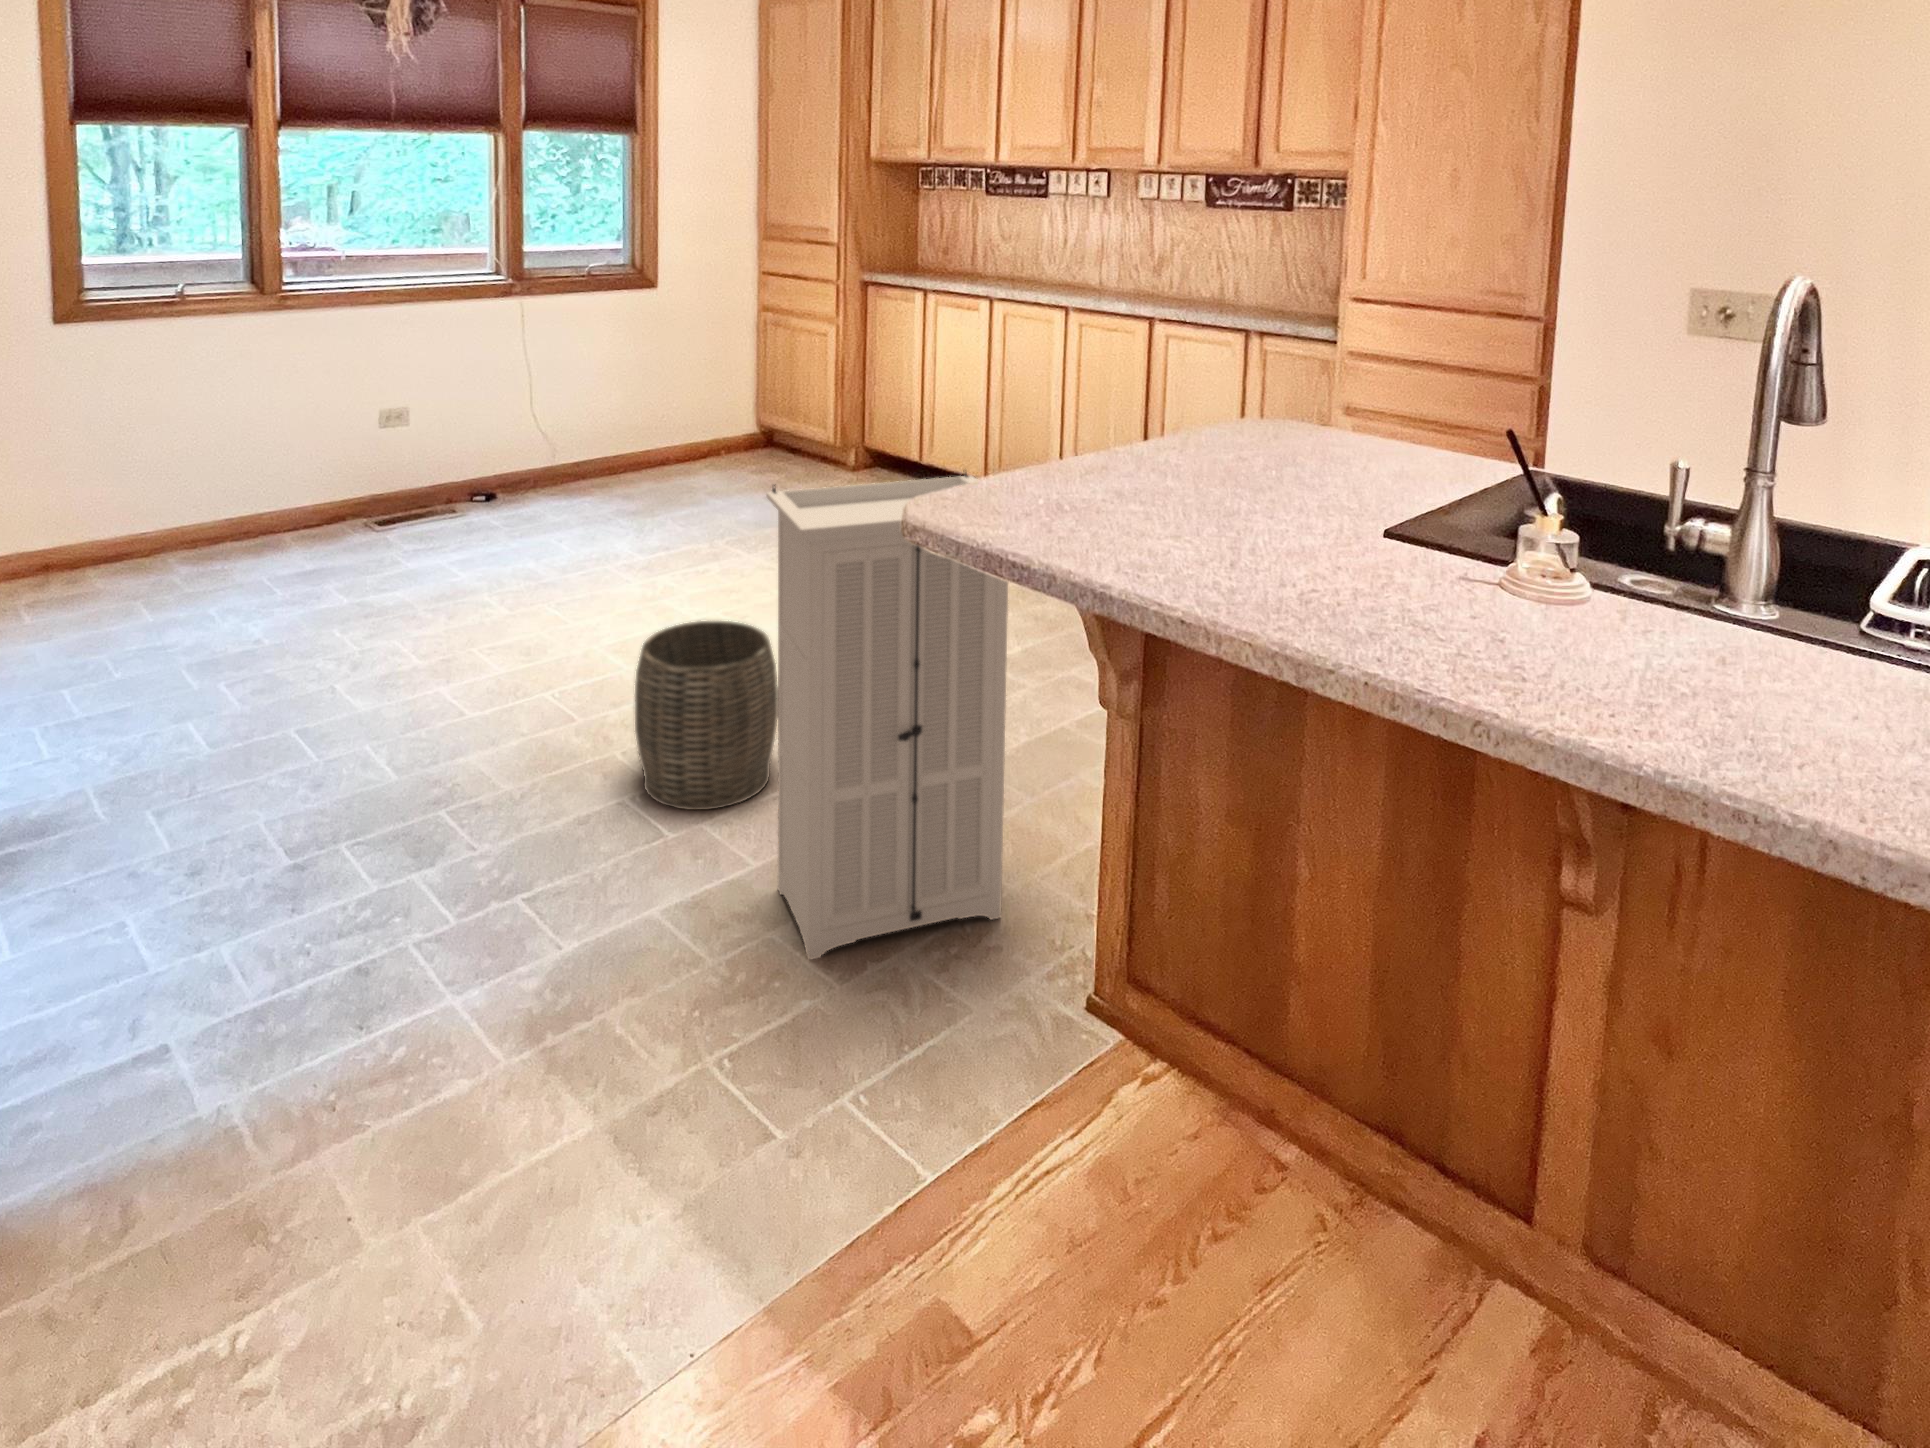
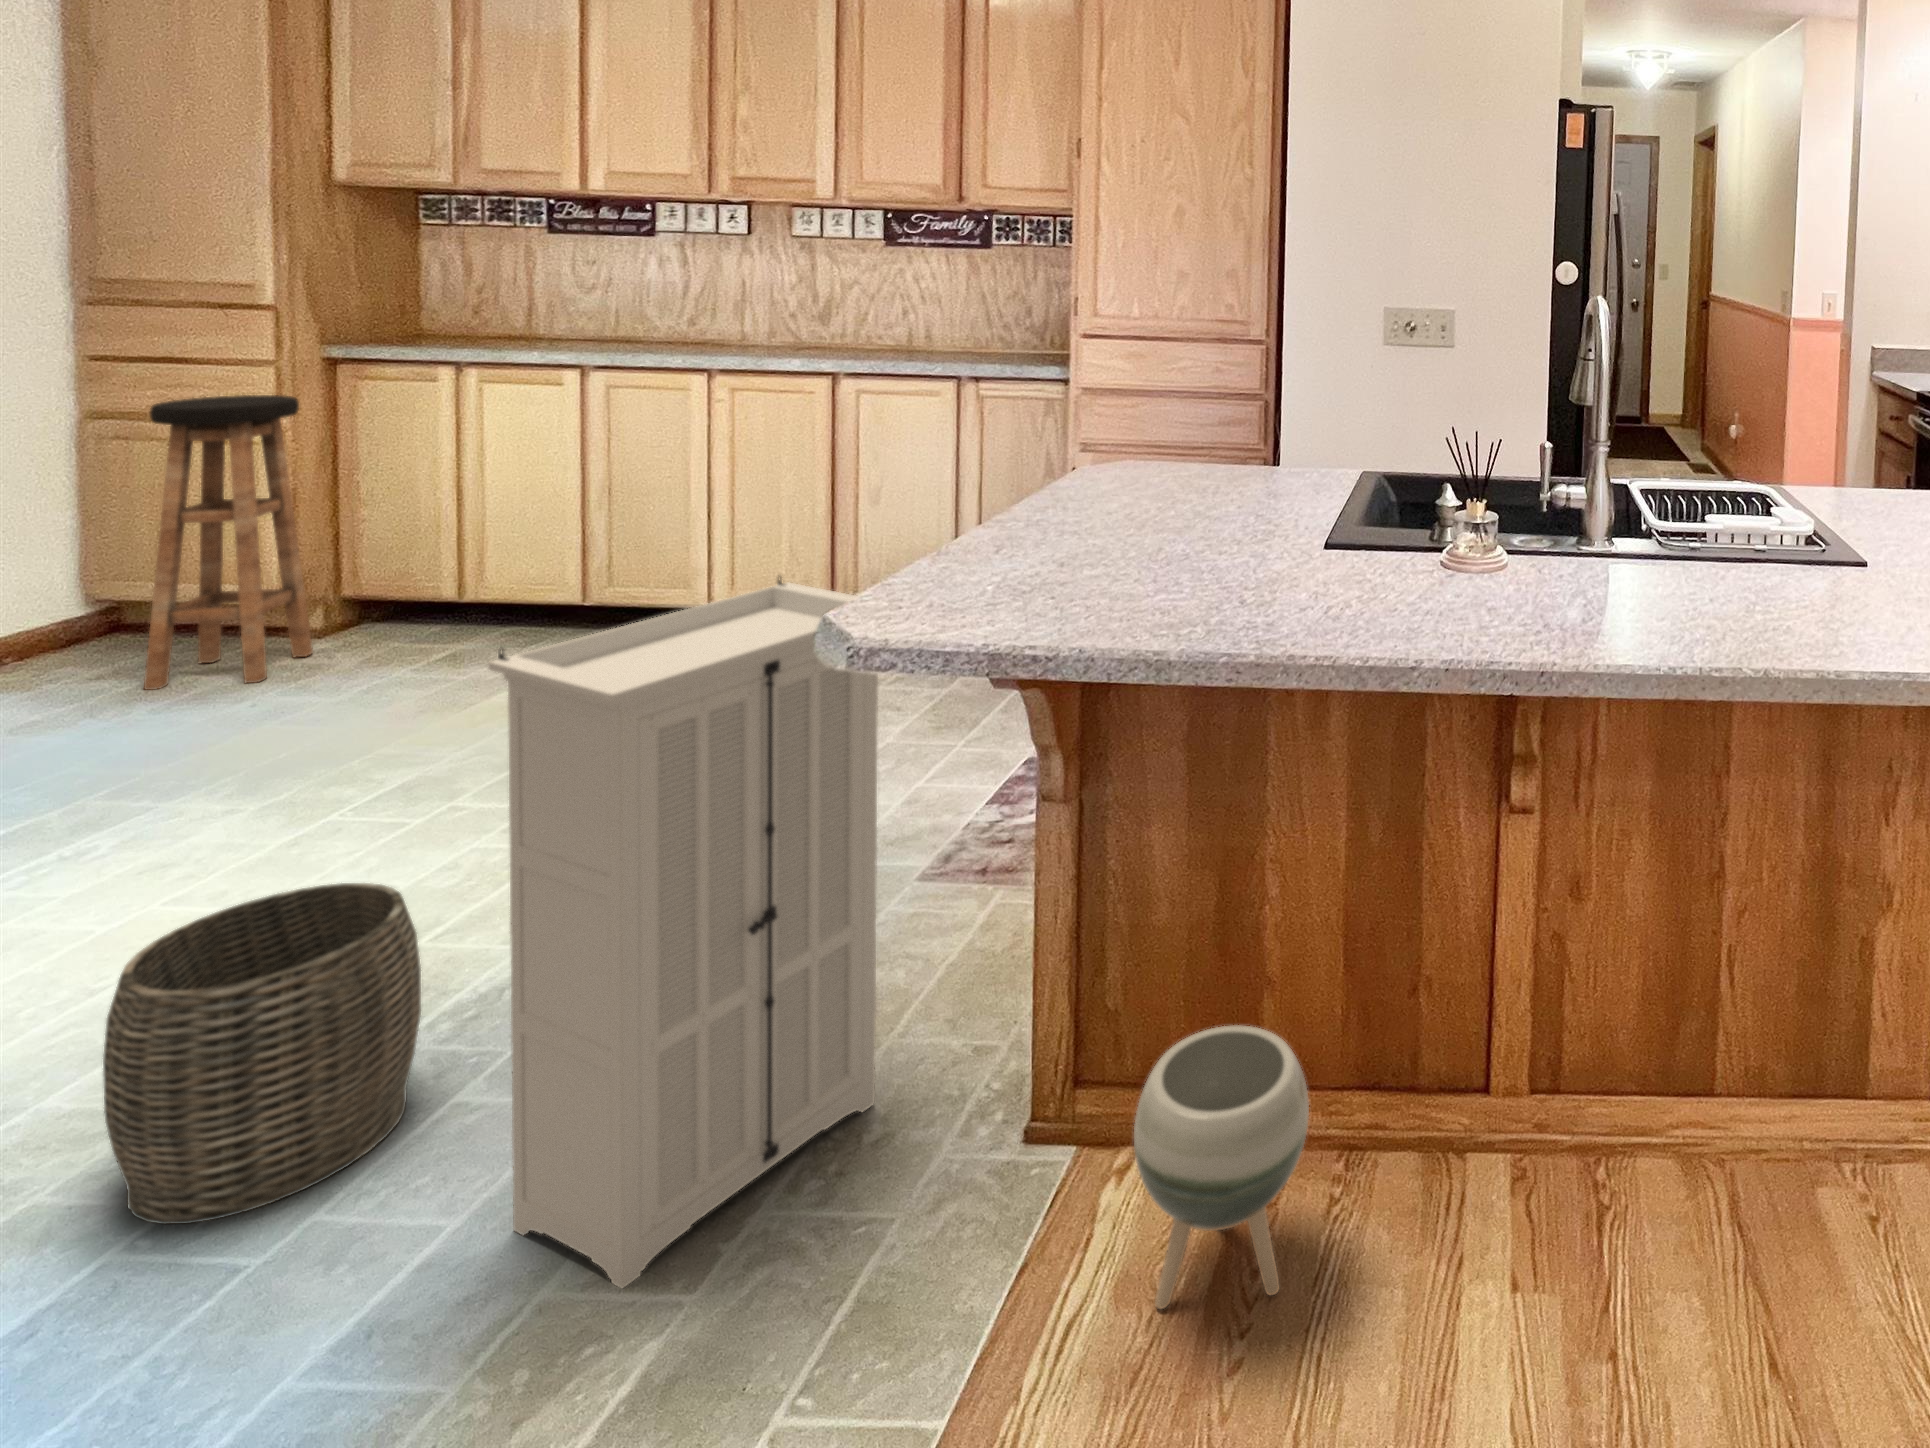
bar stool: none [773,306,851,494] -> present [143,395,313,690]
planter: none [1104,976,1276,1270] -> present [1134,1025,1309,1309]

